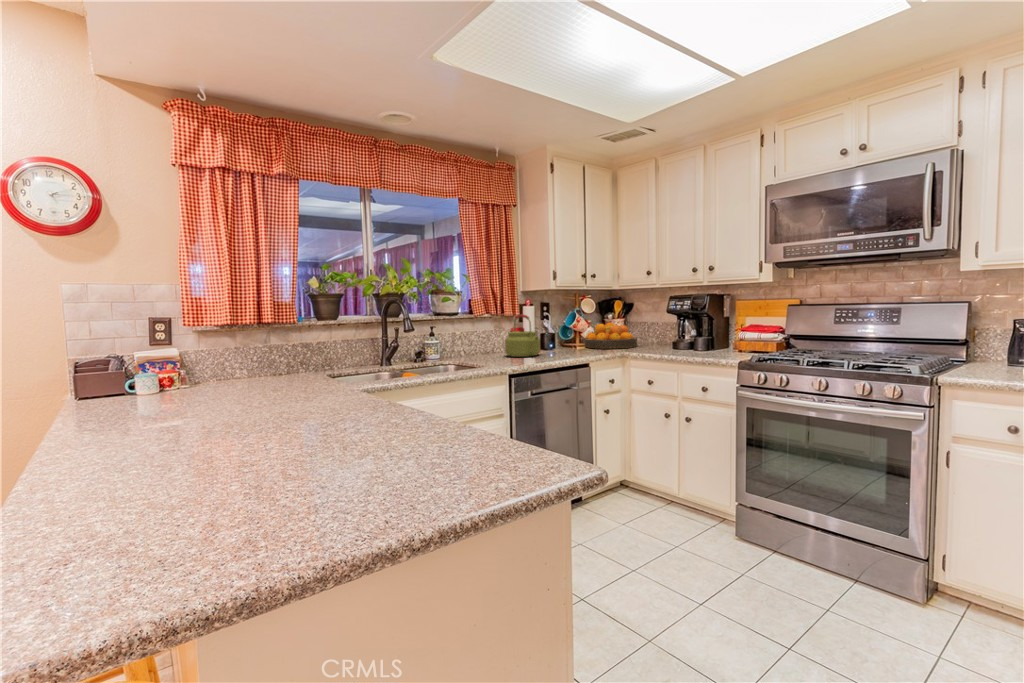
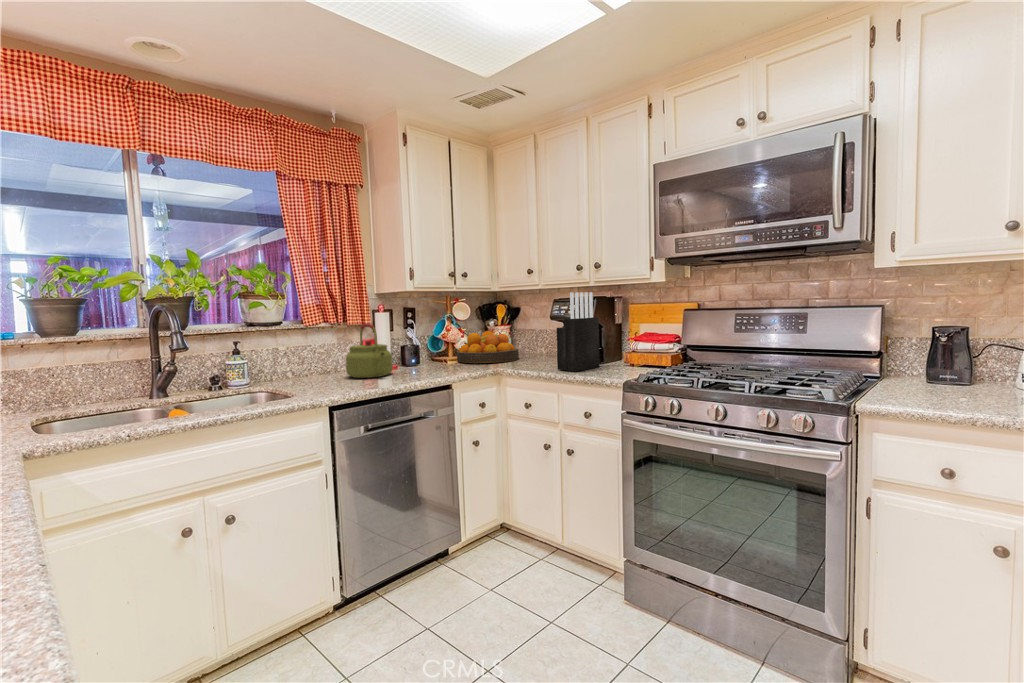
knife block: none [678,290,713,355] -> present [556,292,599,371]

